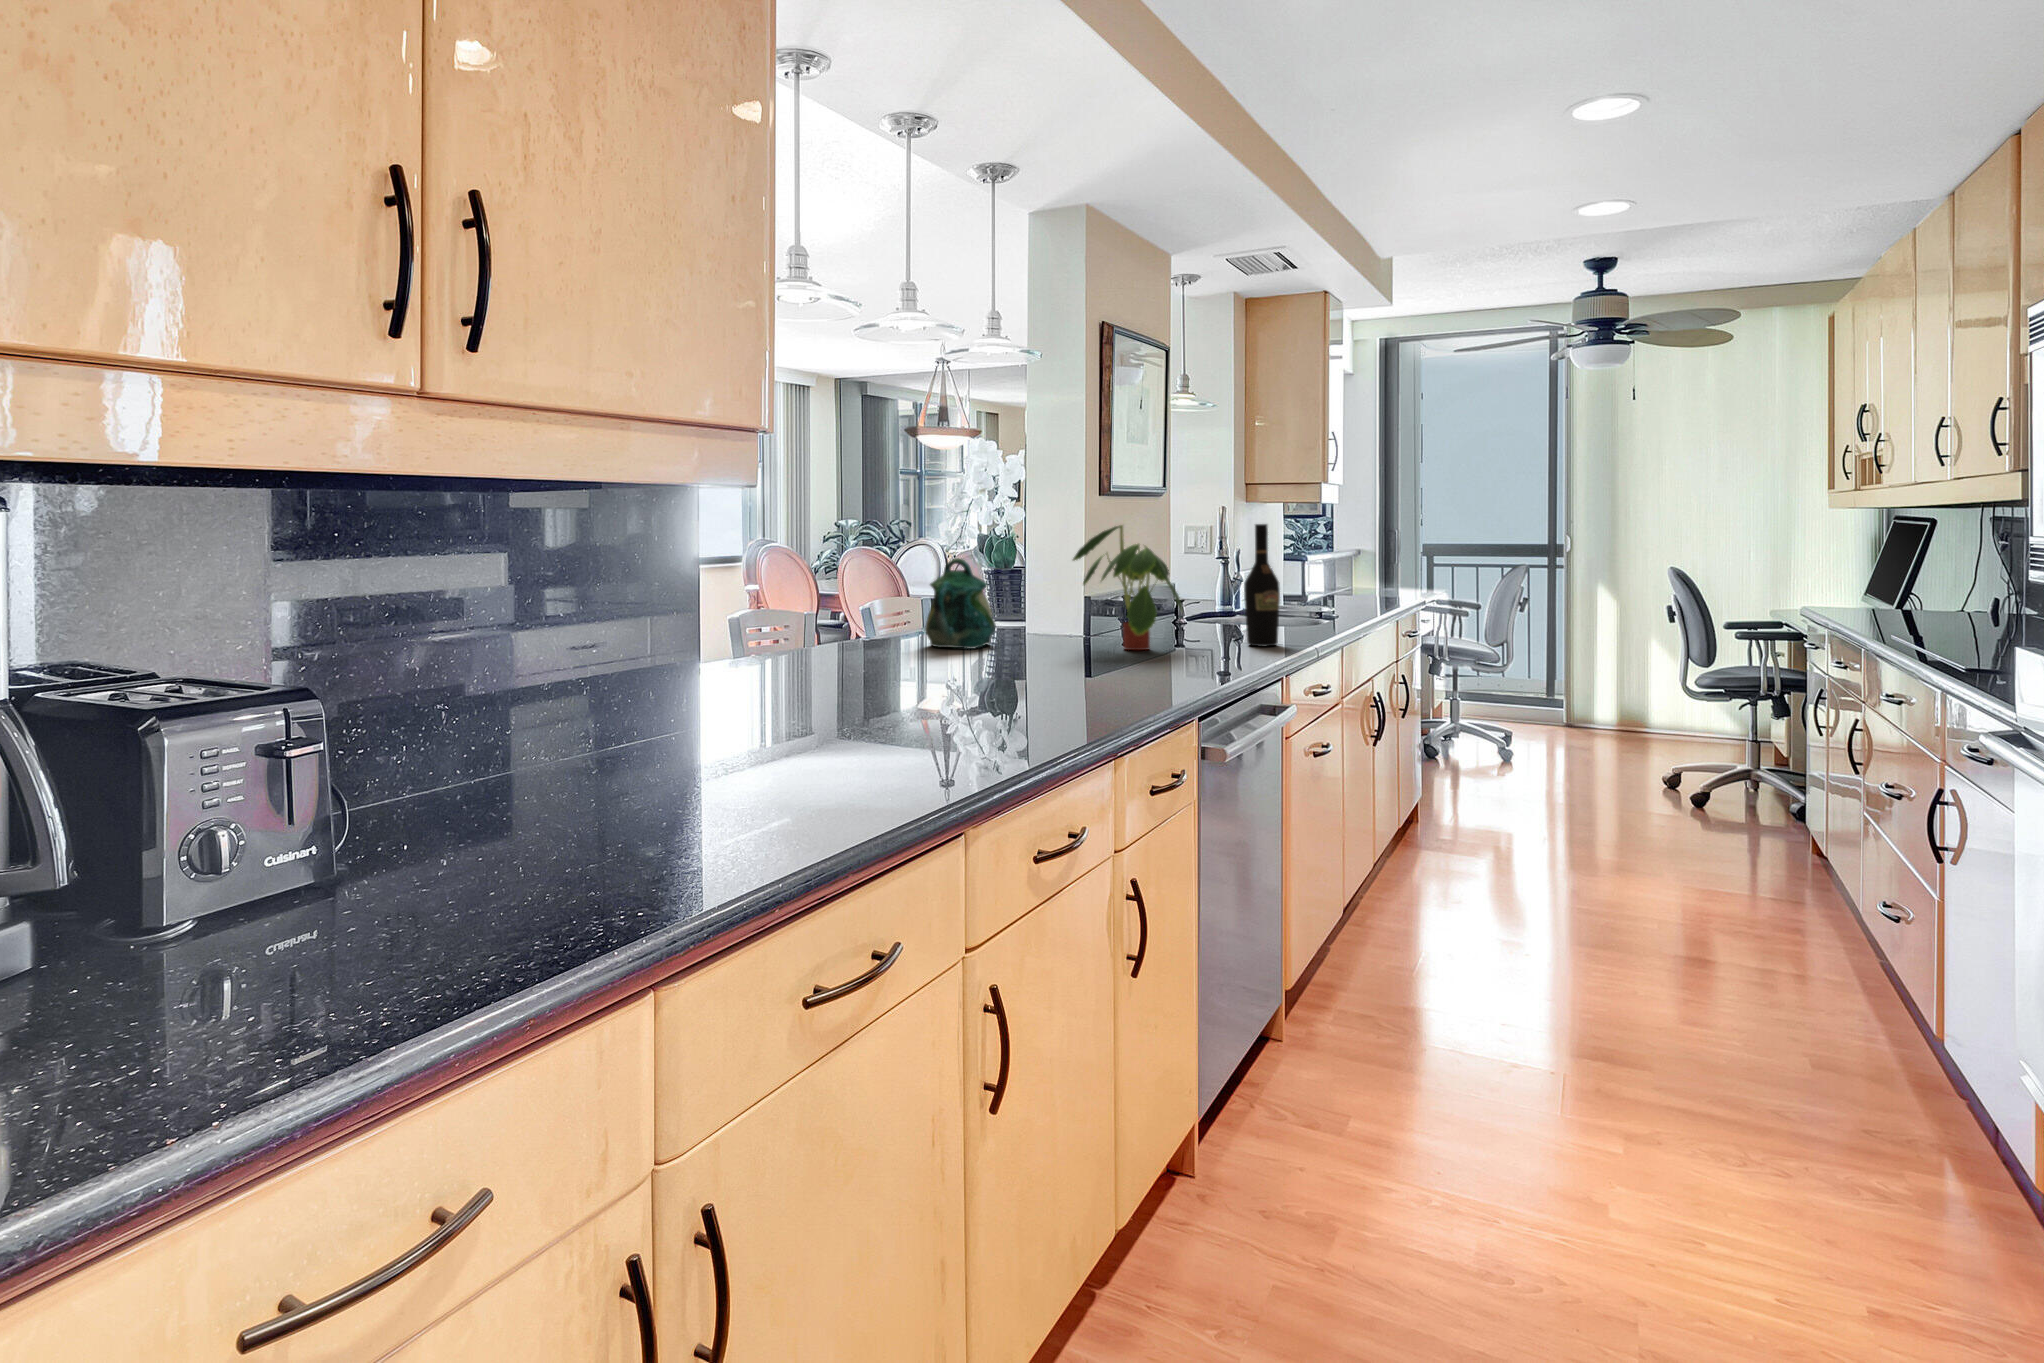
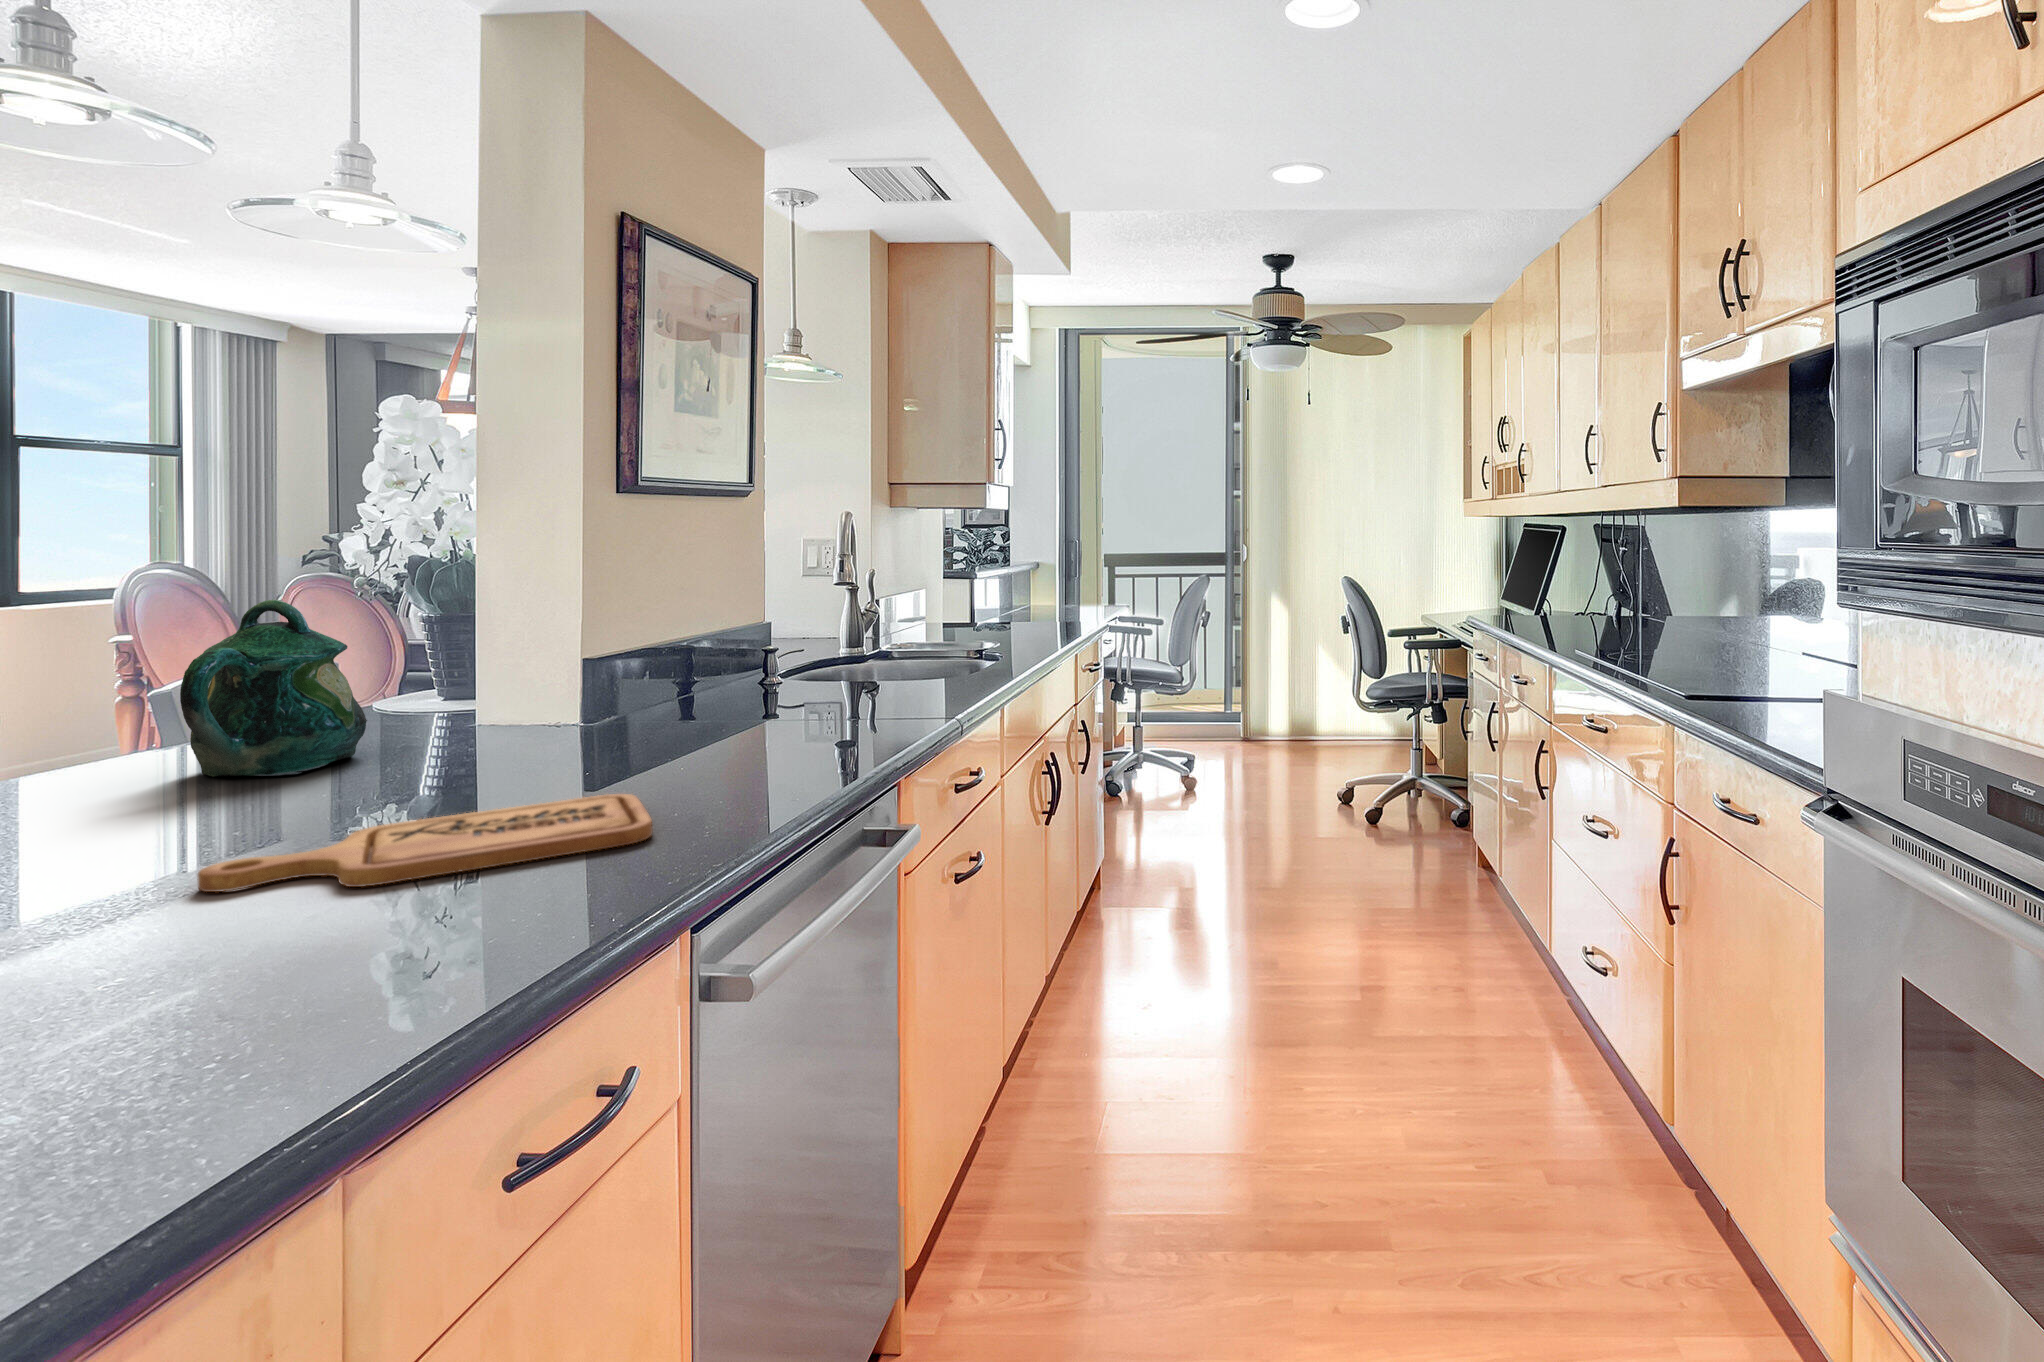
wine bottle: present [1244,524,1280,646] -> none [844,534,900,726]
plant: present [1073,525,1183,650] -> none [506,532,741,752]
cutting board: none [997,661,1173,683] -> present [197,794,652,892]

